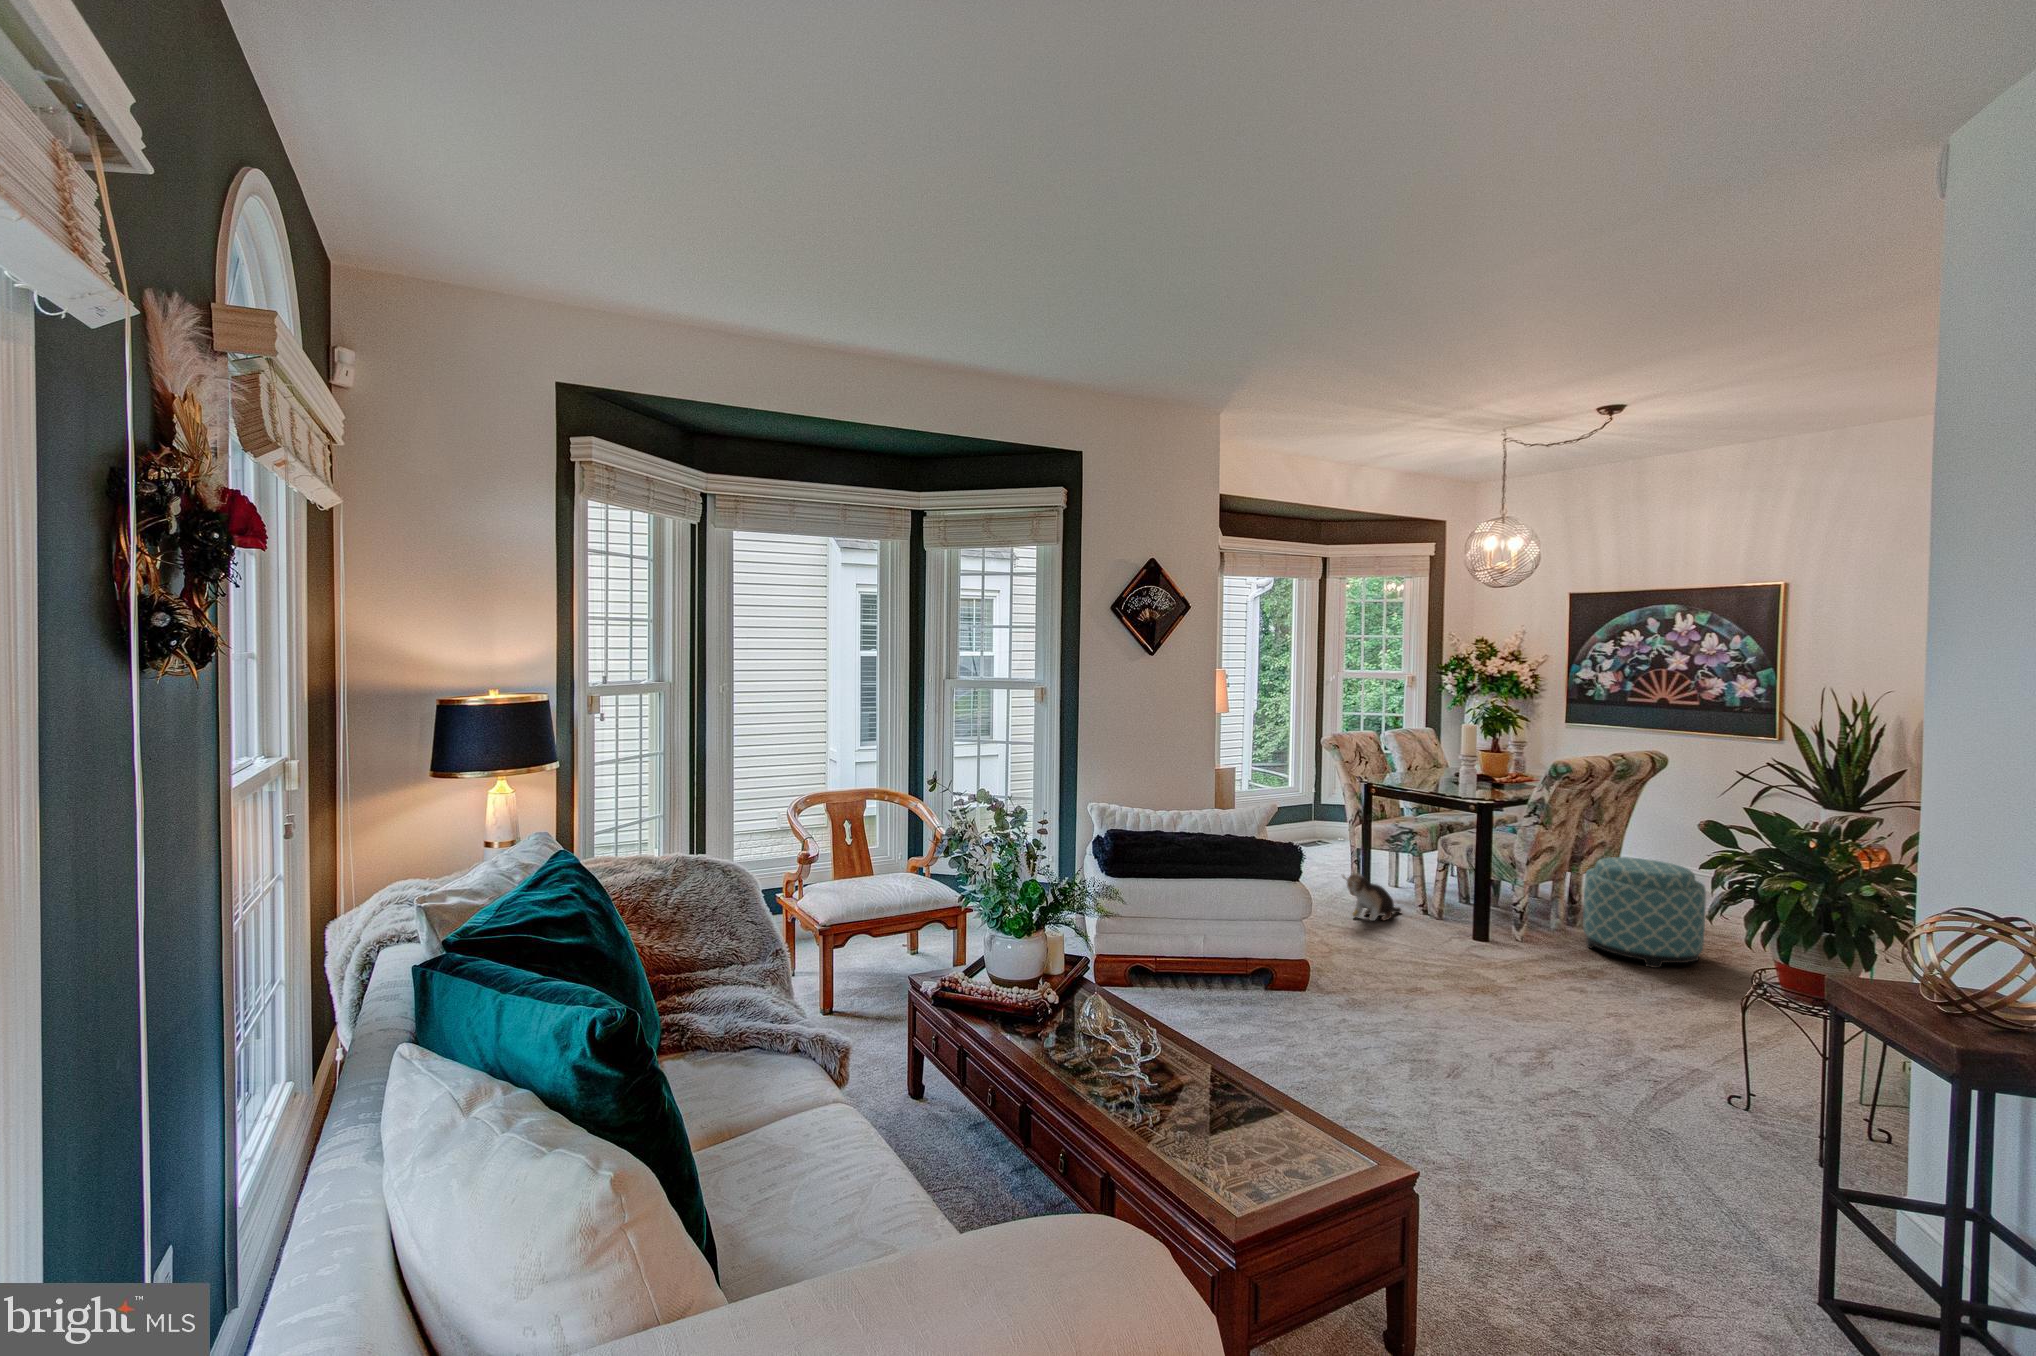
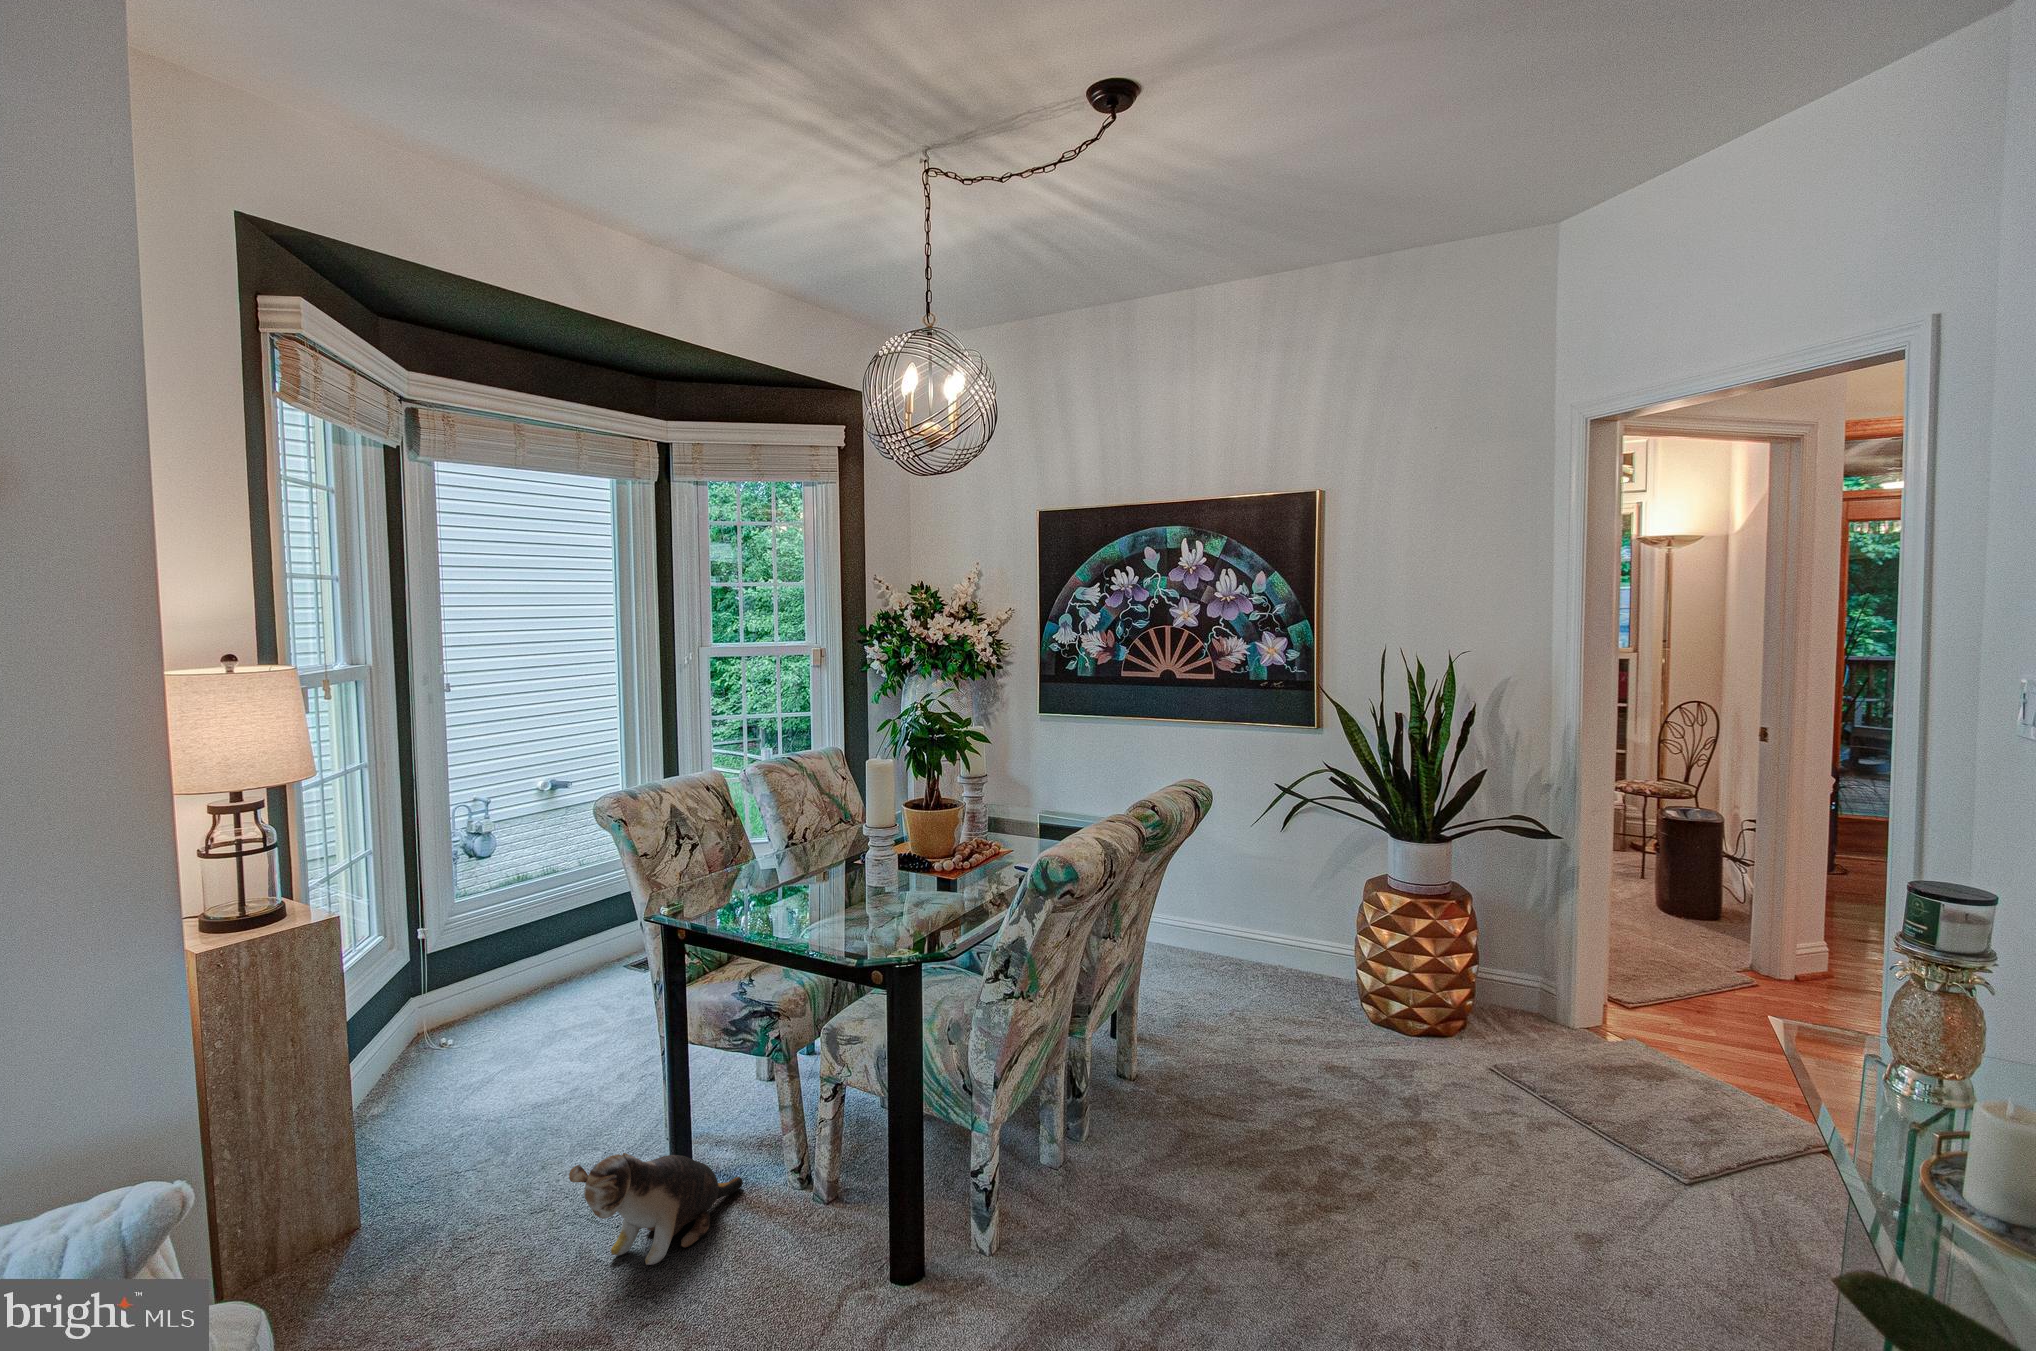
ottoman: present [1584,857,1706,968] -> none [1092,1004,1301,1276]

